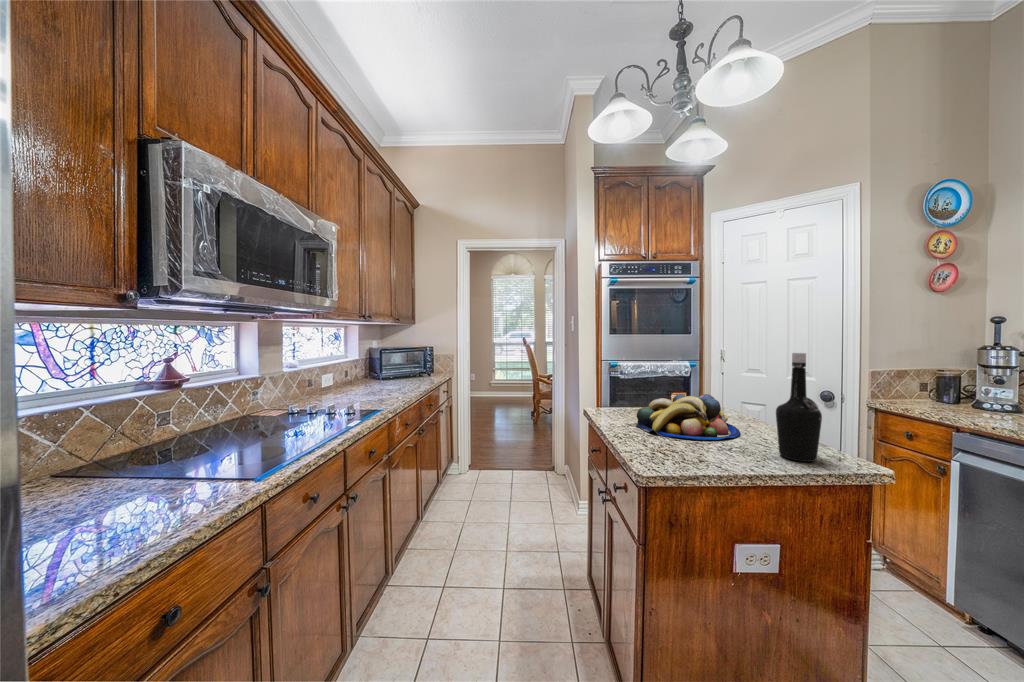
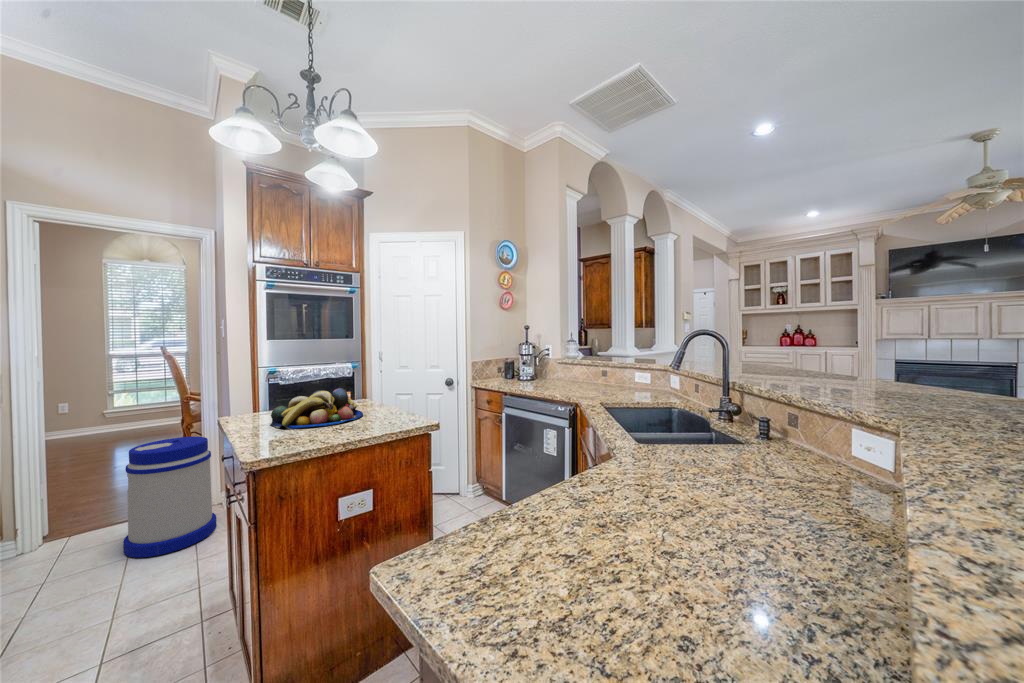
bottle: present [776,353,822,462] -> none [374,350,402,427]
trash can: none [510,414,566,508] -> present [123,437,217,557]

